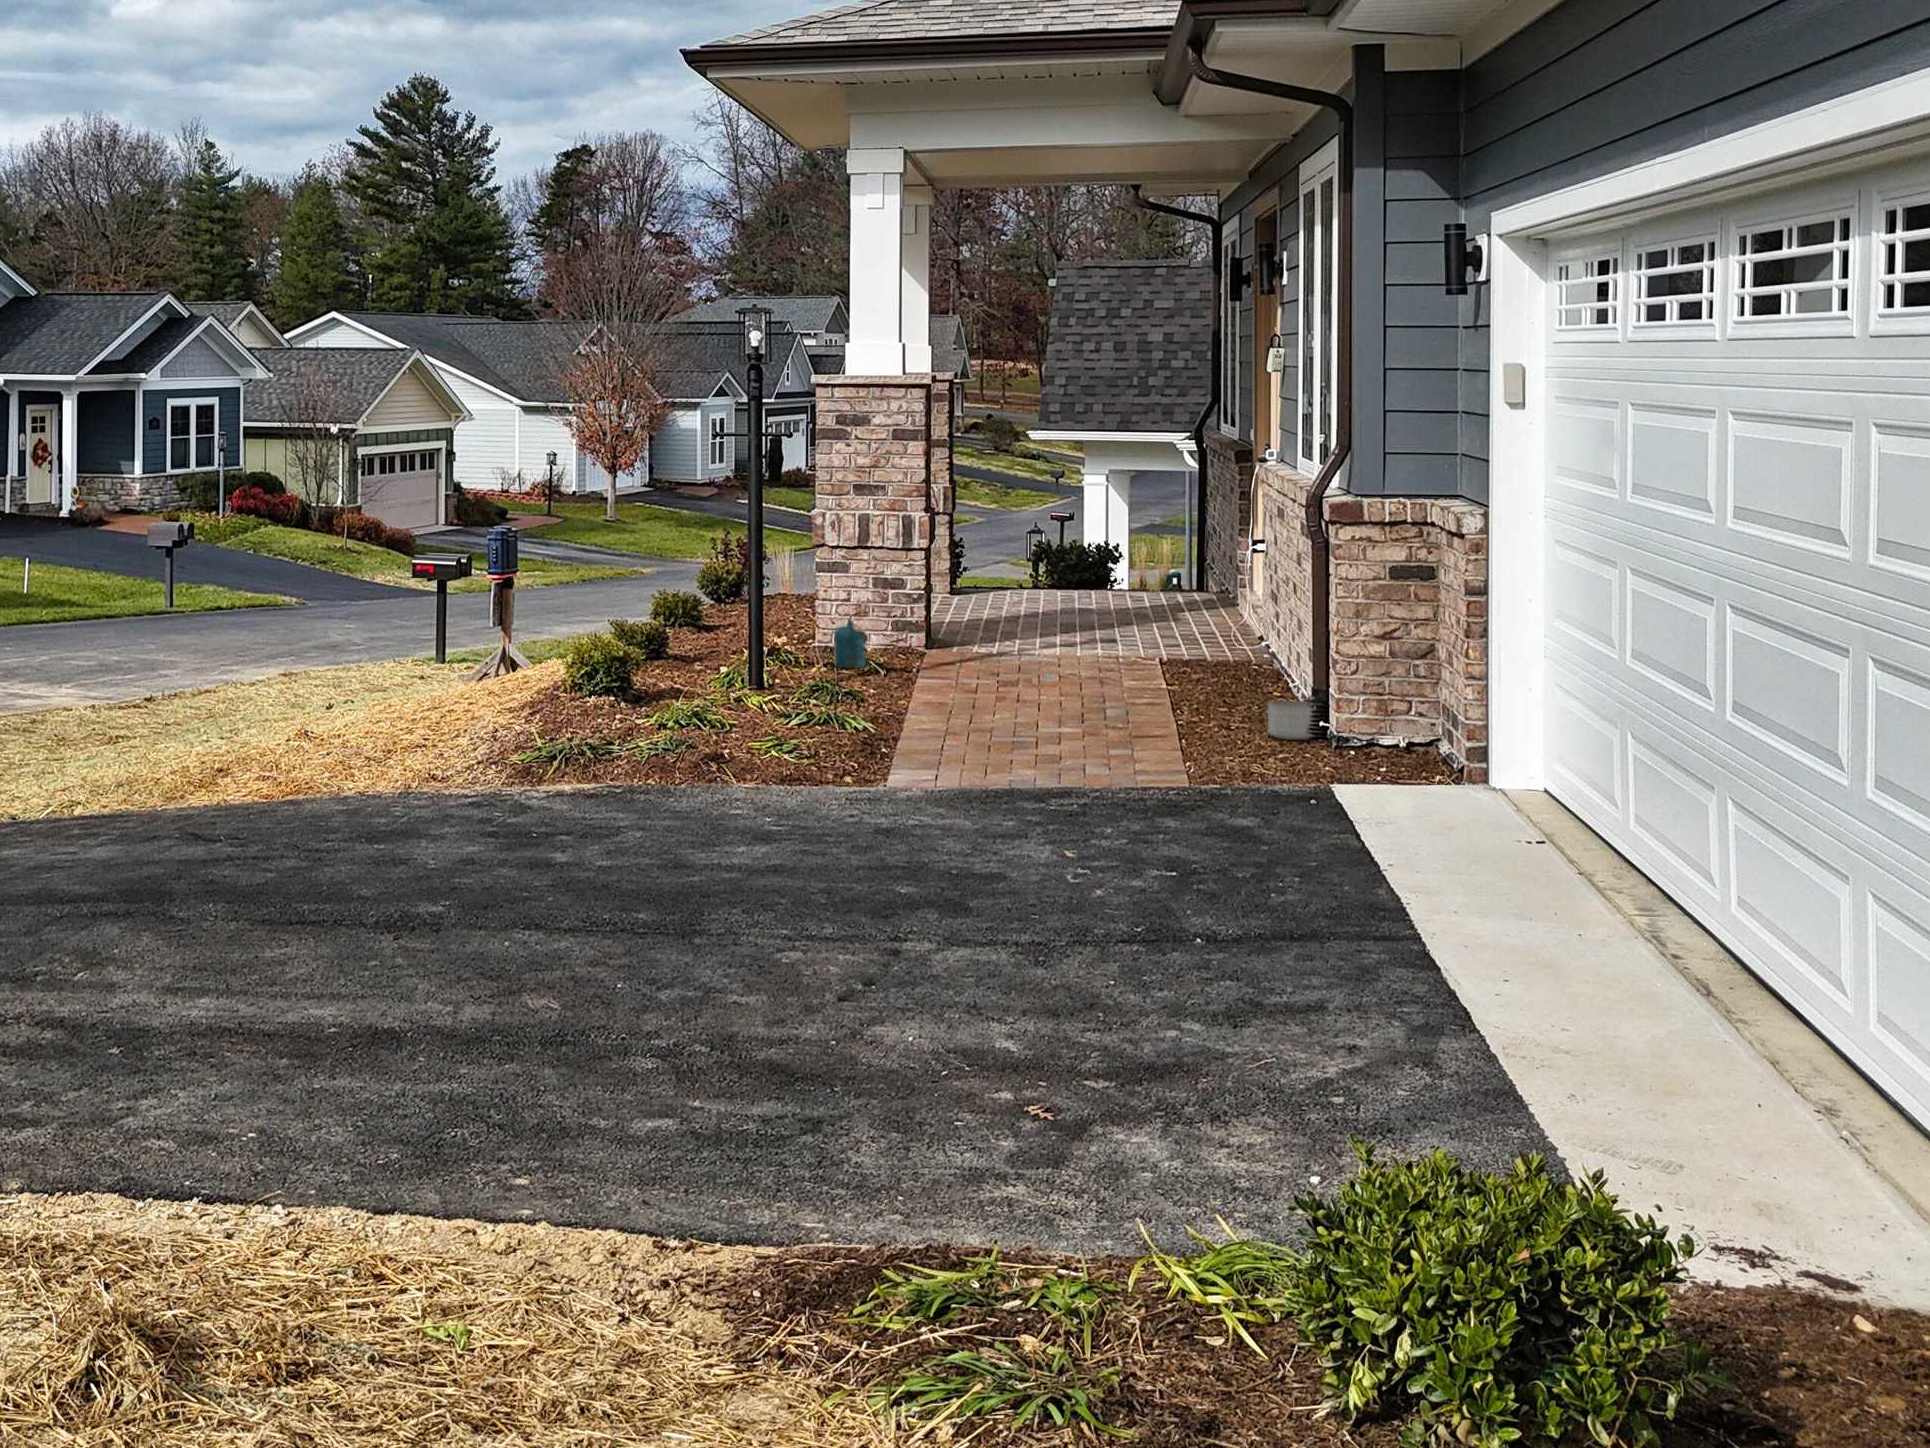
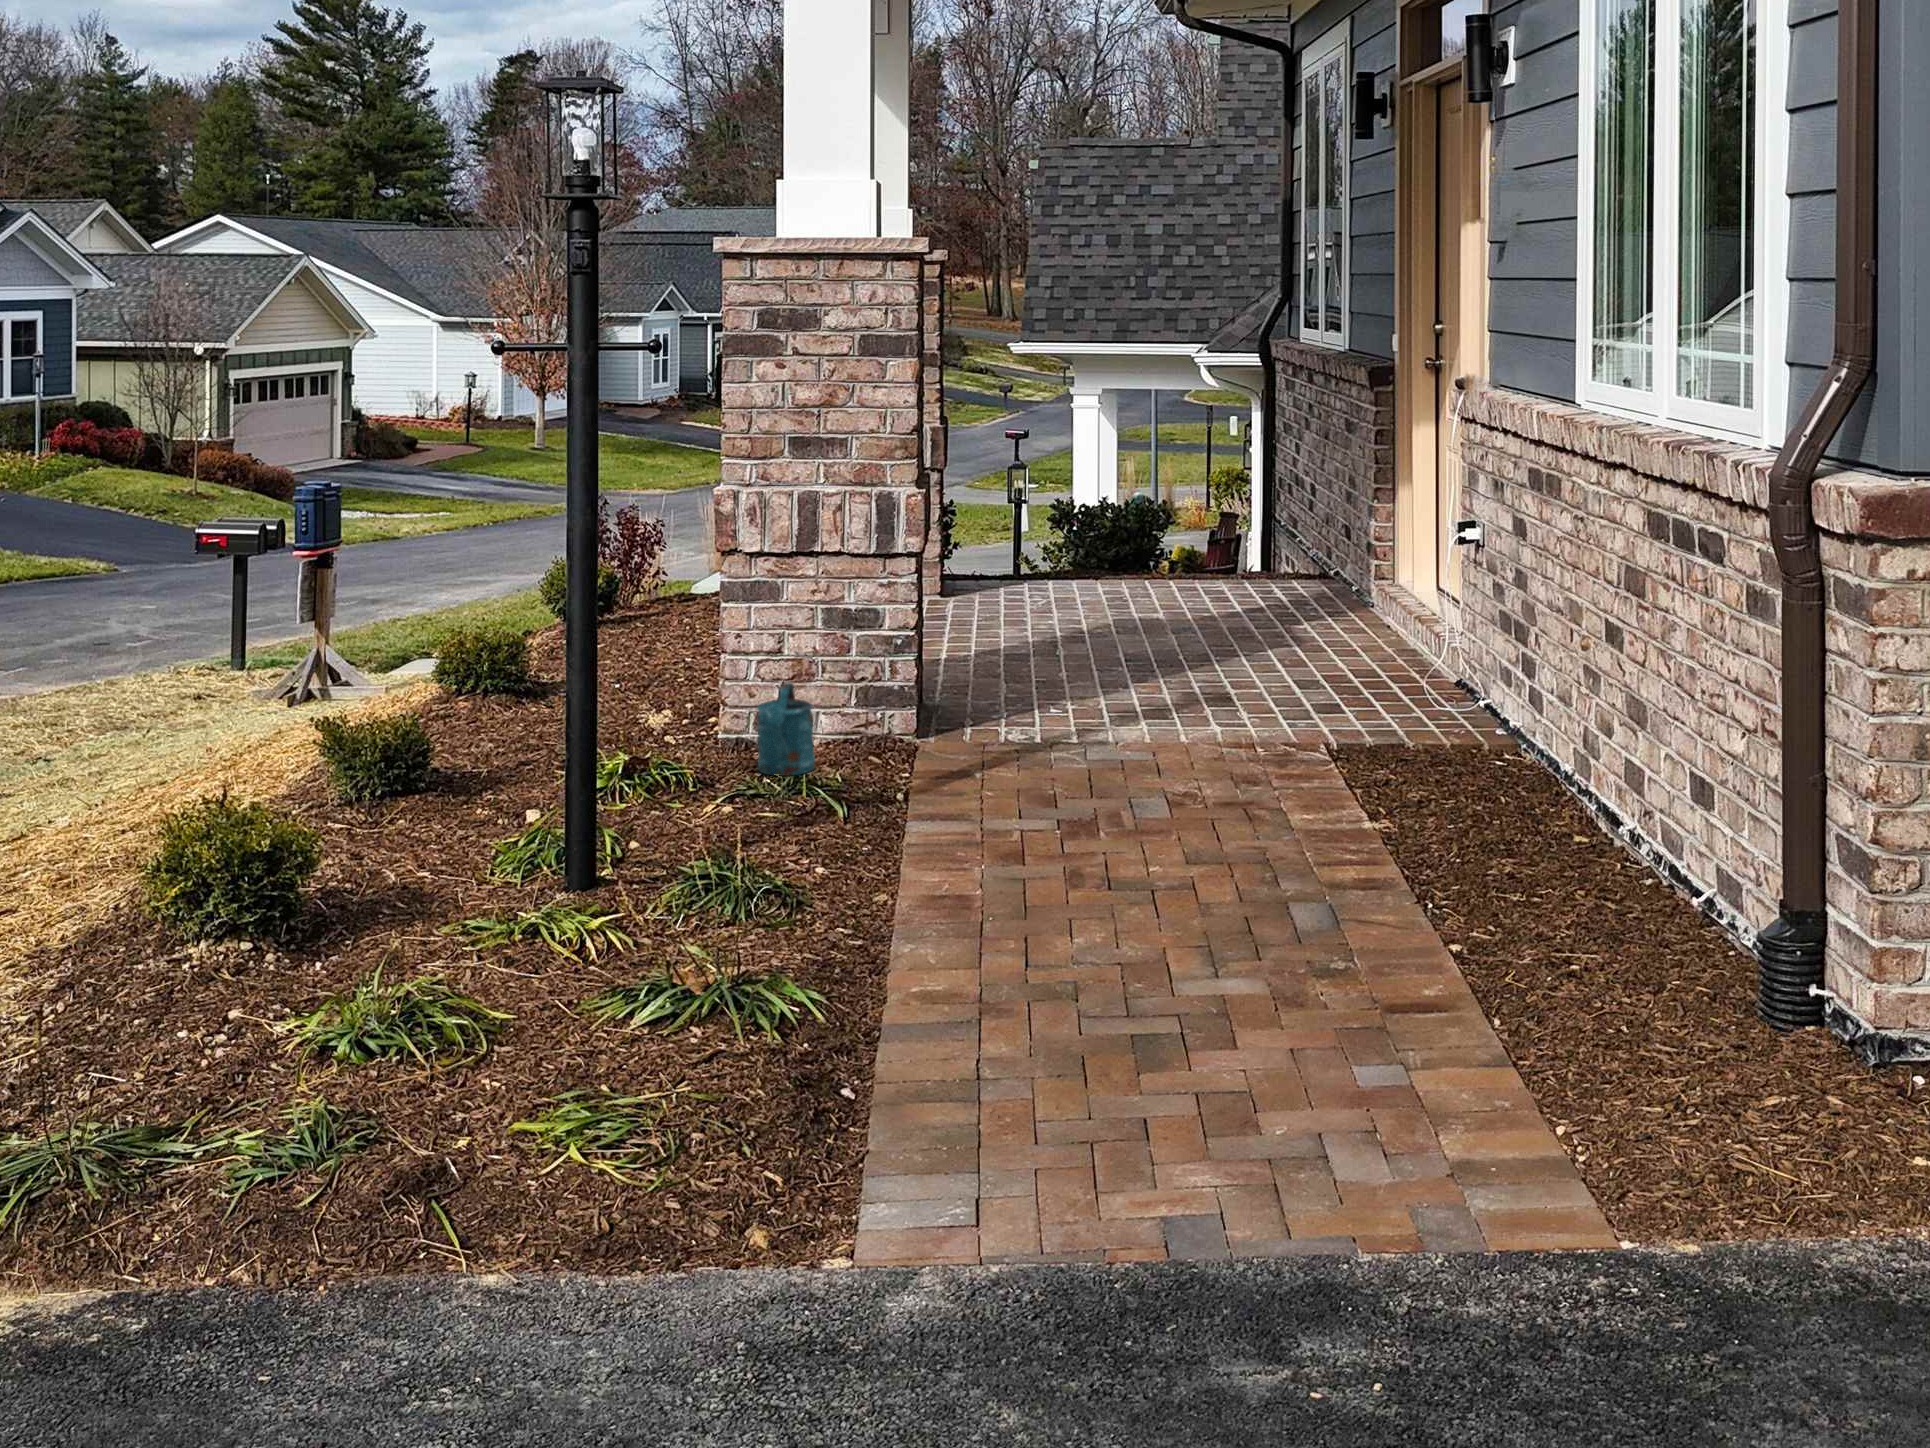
planter: present [1268,700,1311,740] -> none [1643,897,1742,994]

